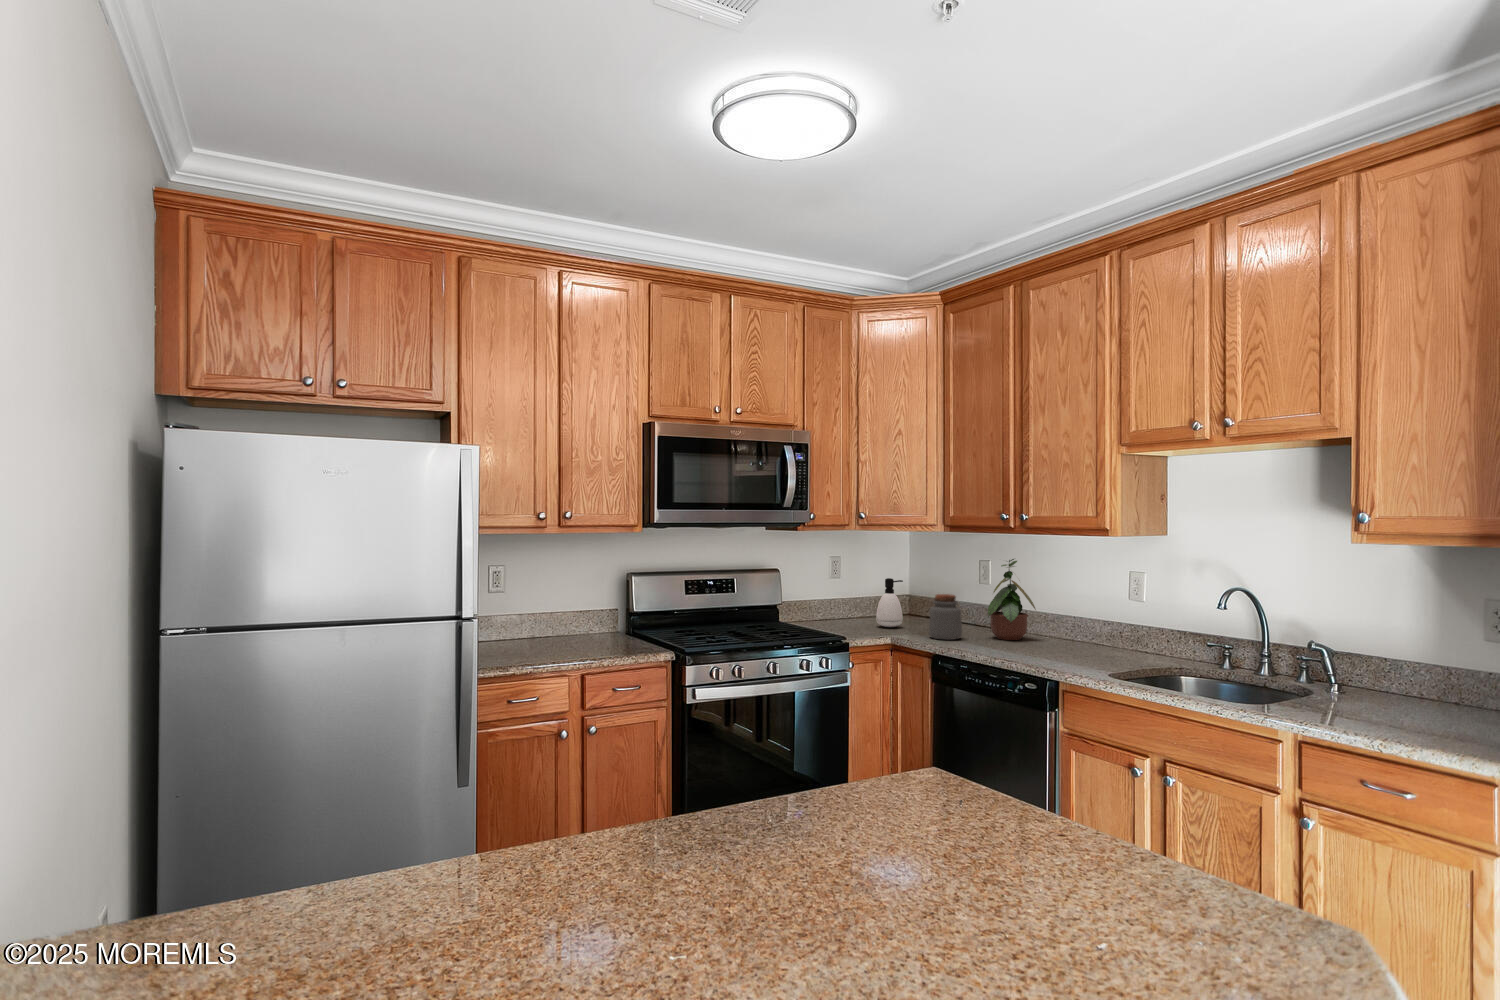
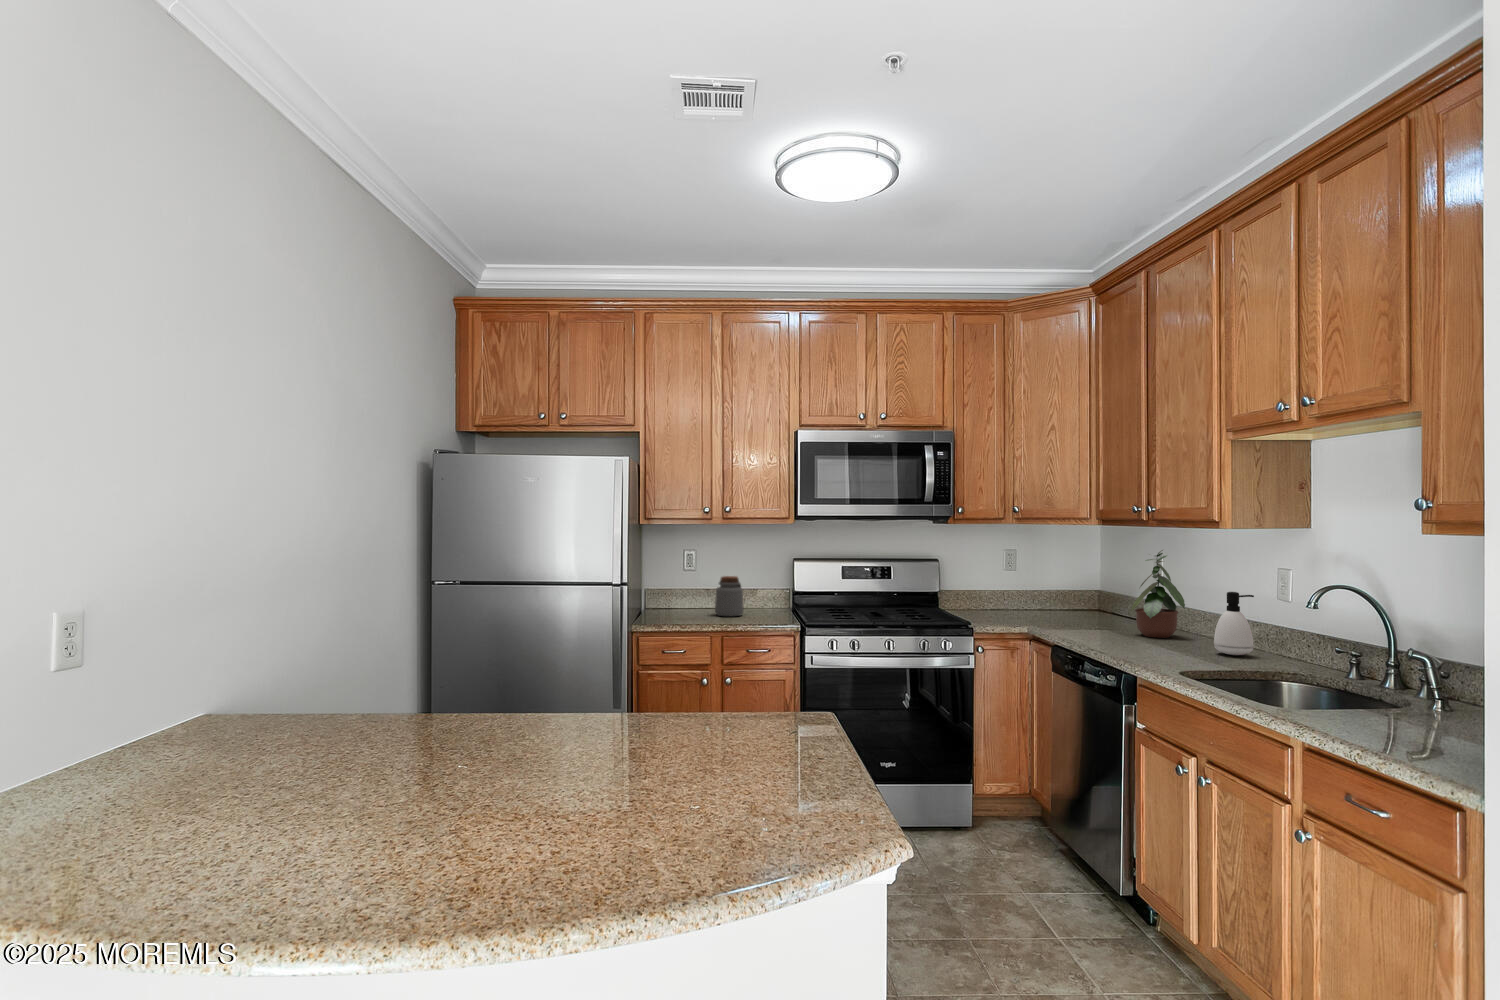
soap dispenser: present [876,578,903,627] -> present [1214,592,1254,655]
jar: present [929,594,962,640] -> present [715,576,743,616]

